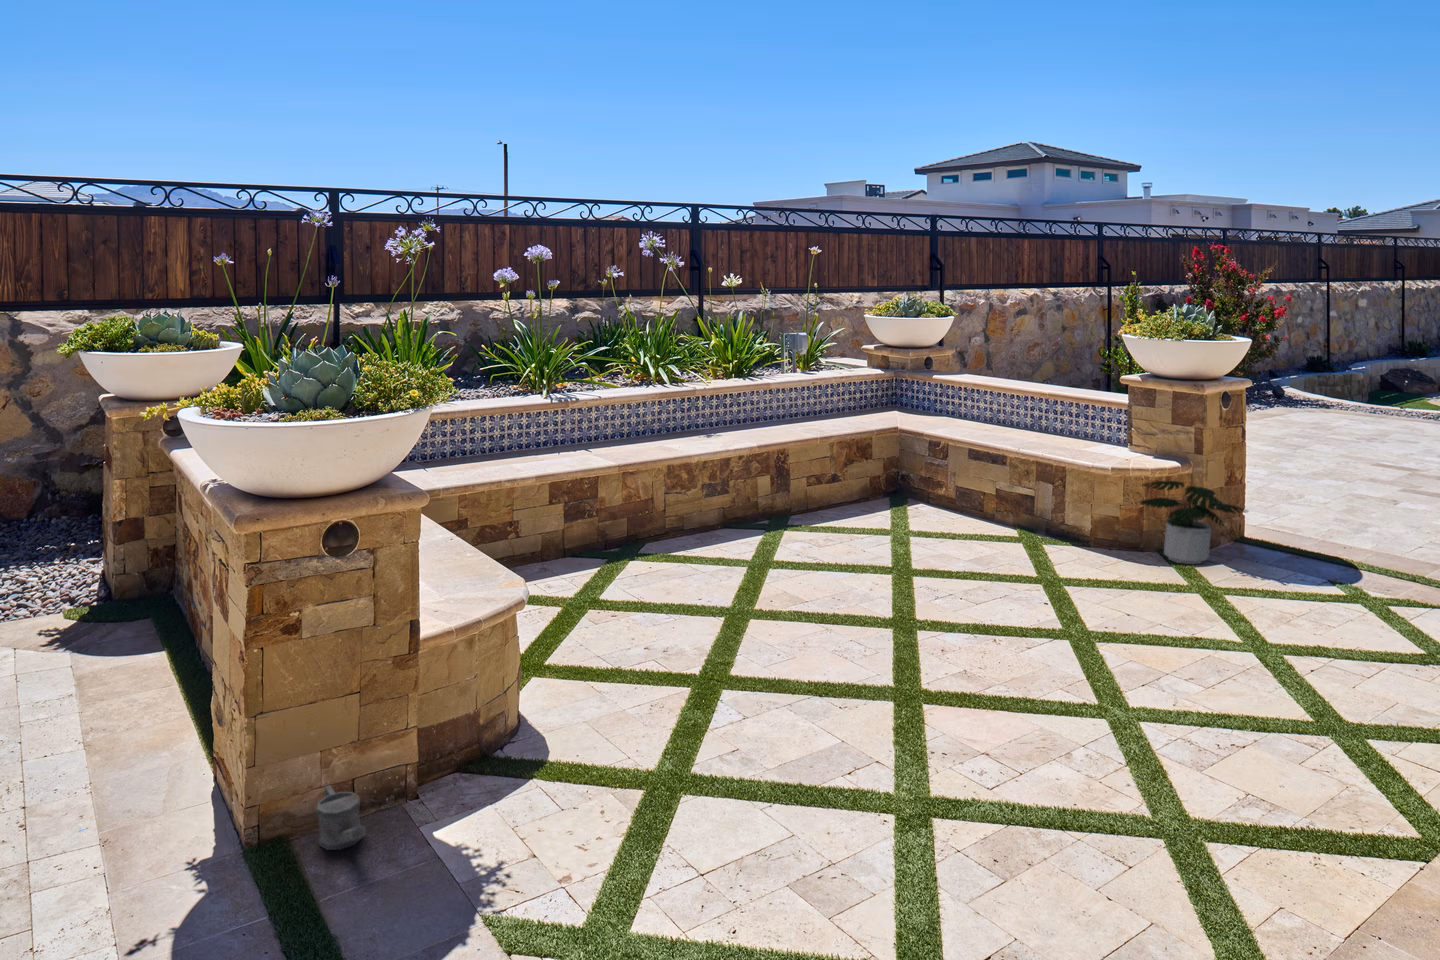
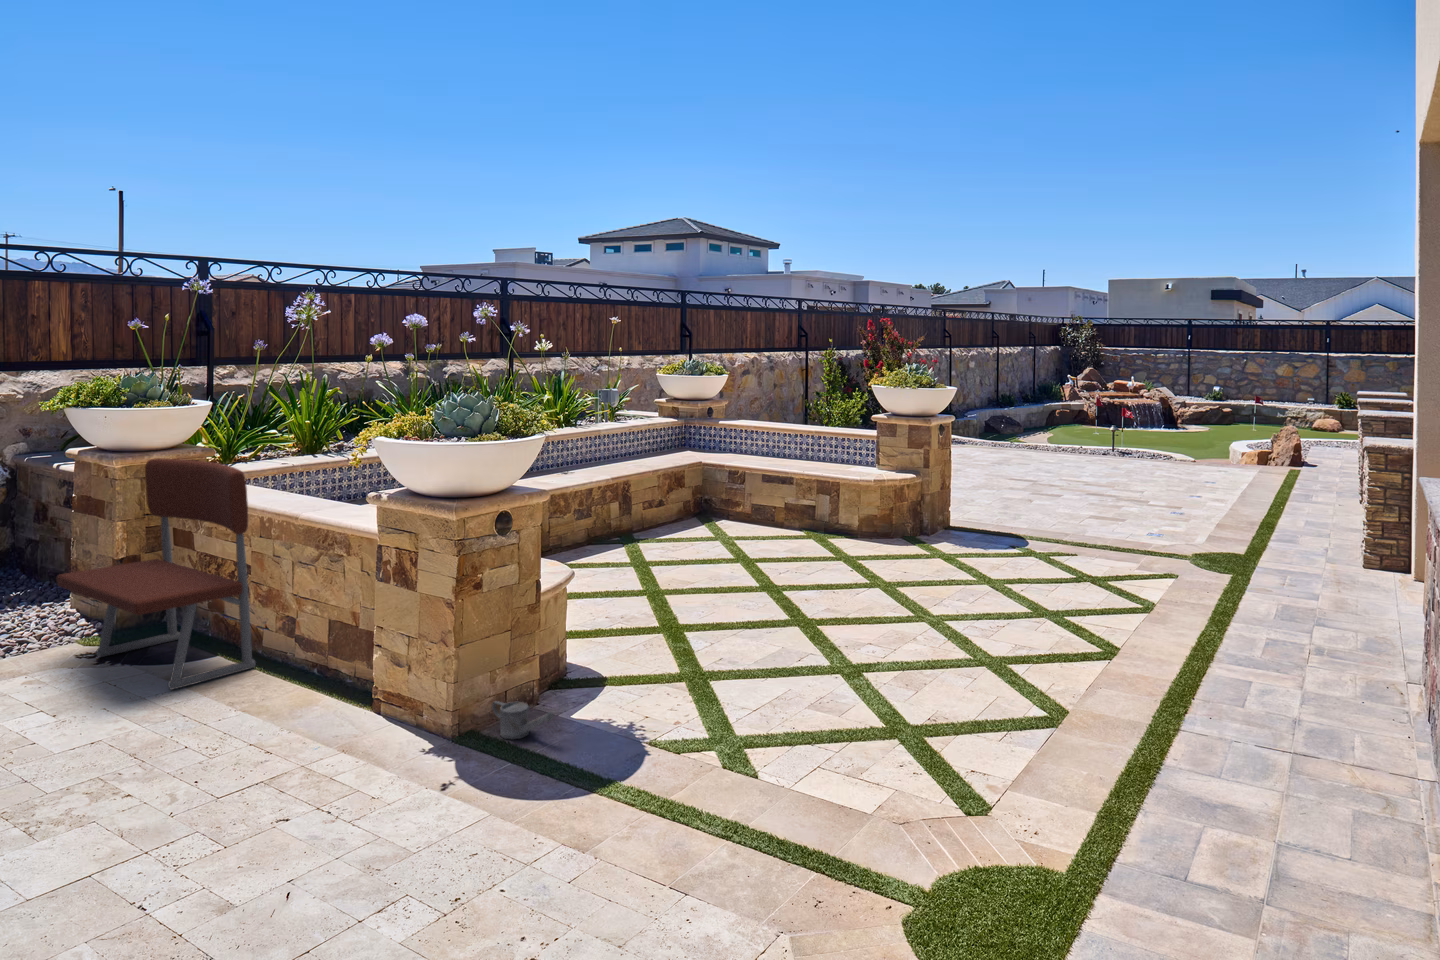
bench: none [27,414,198,689] -> present [56,458,256,690]
potted plant: present [1140,481,1248,564] -> none [893,487,962,543]

